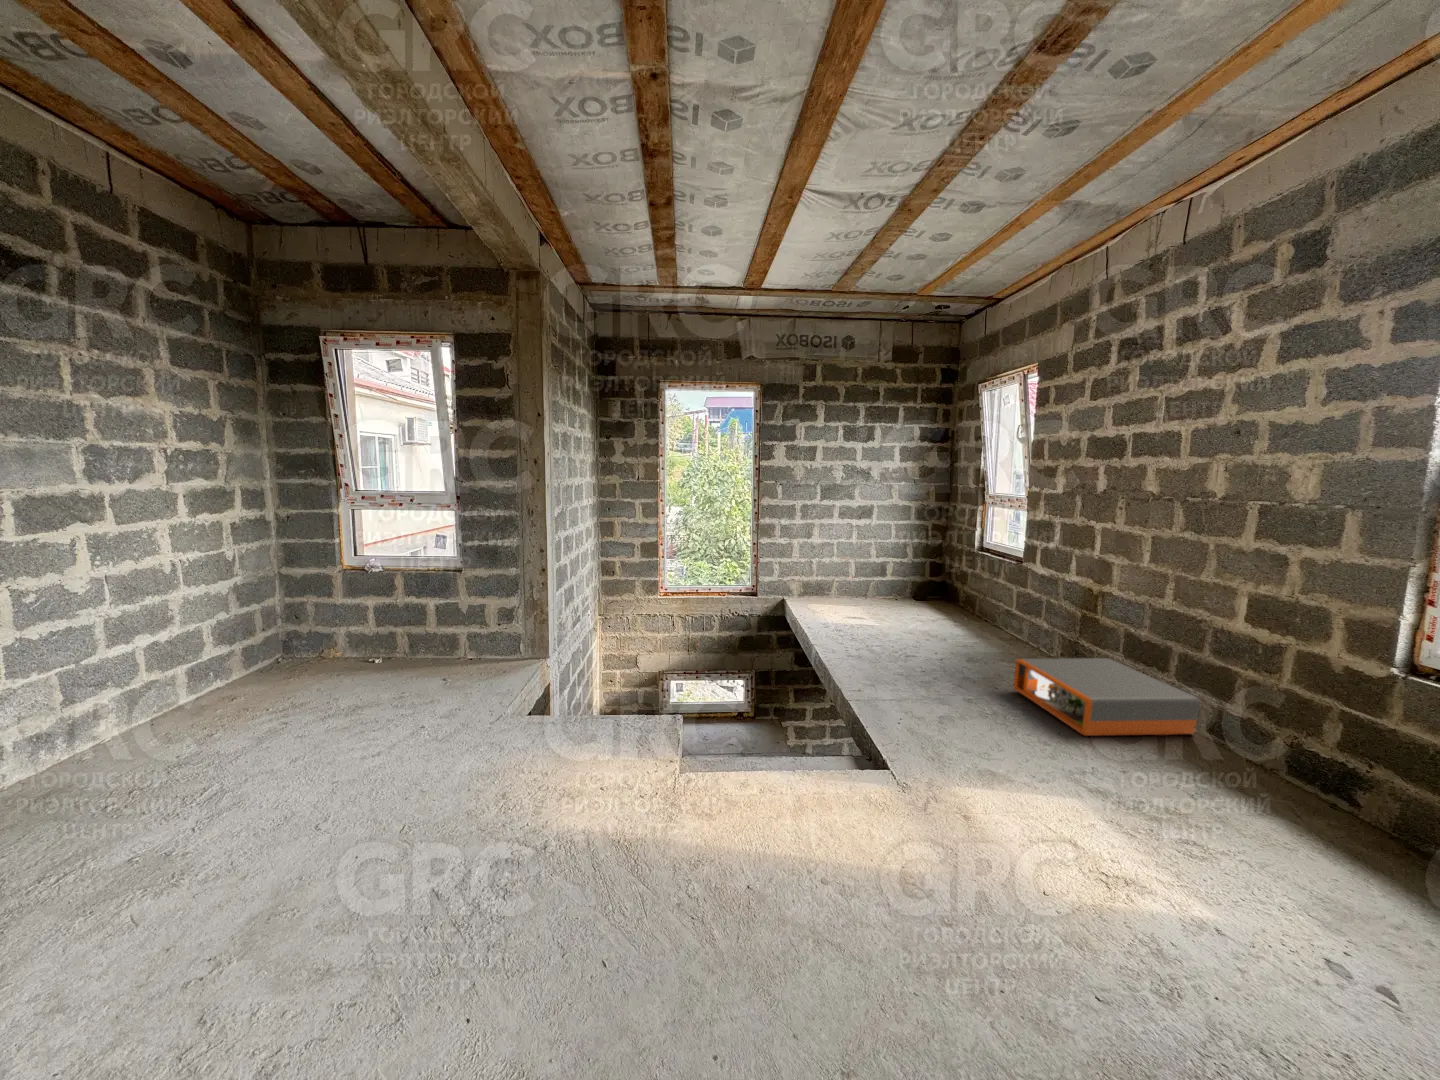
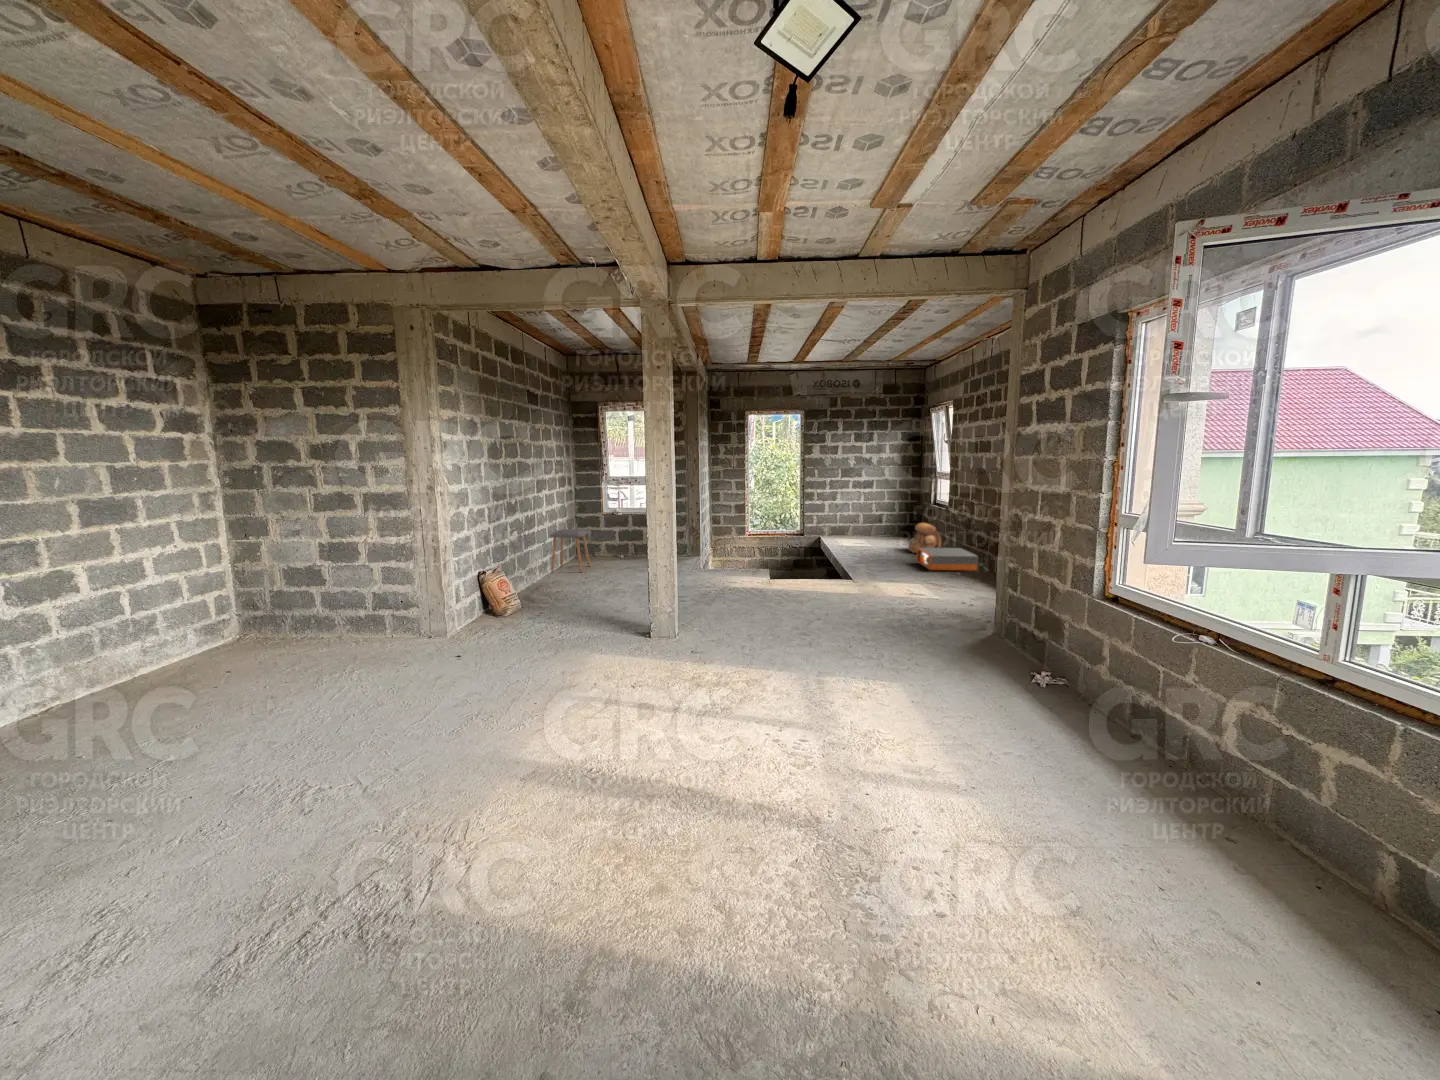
backpack: none [953,586,1024,652] -> present [908,523,941,553]
stool: none [17,623,220,763] -> present [550,529,590,572]

